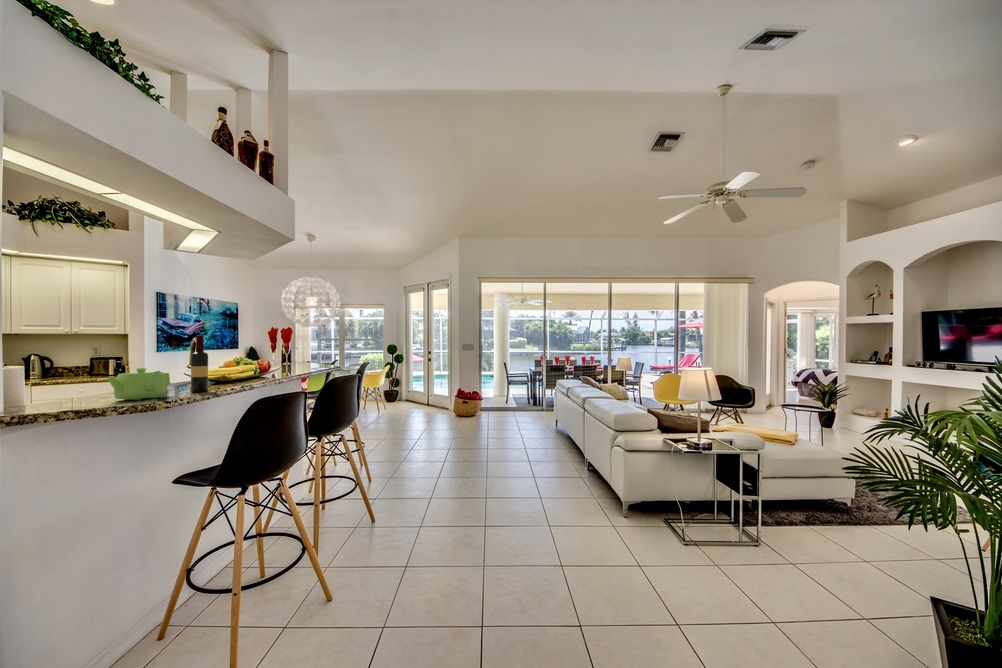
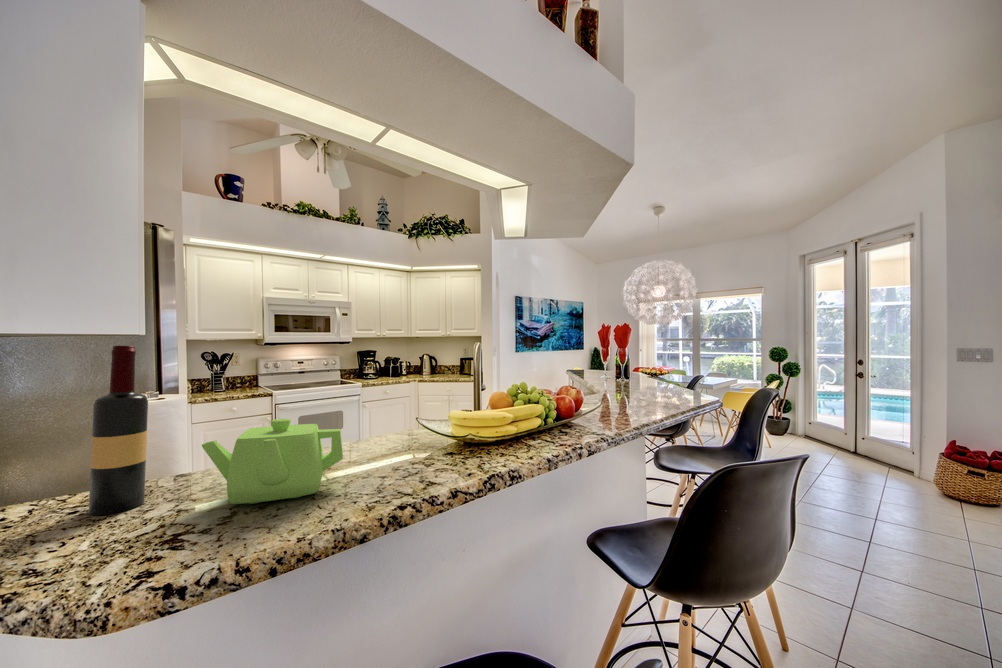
wine bottle: present [191,335,208,393] -> present [89,346,148,515]

